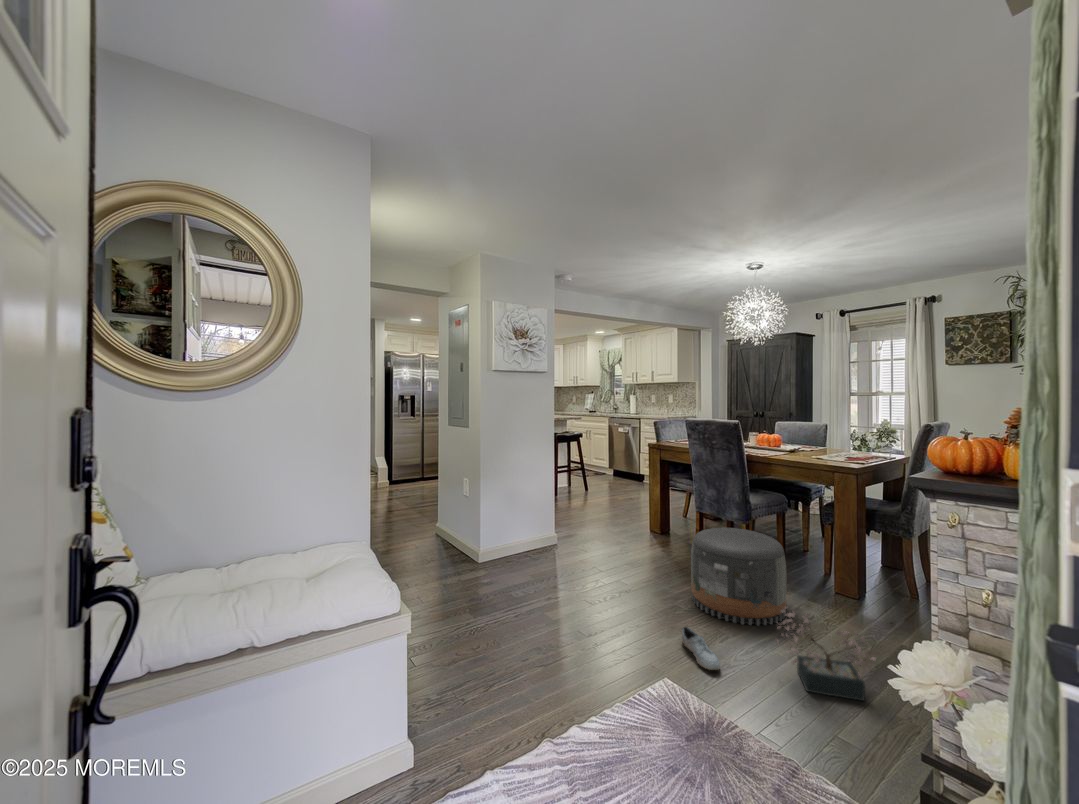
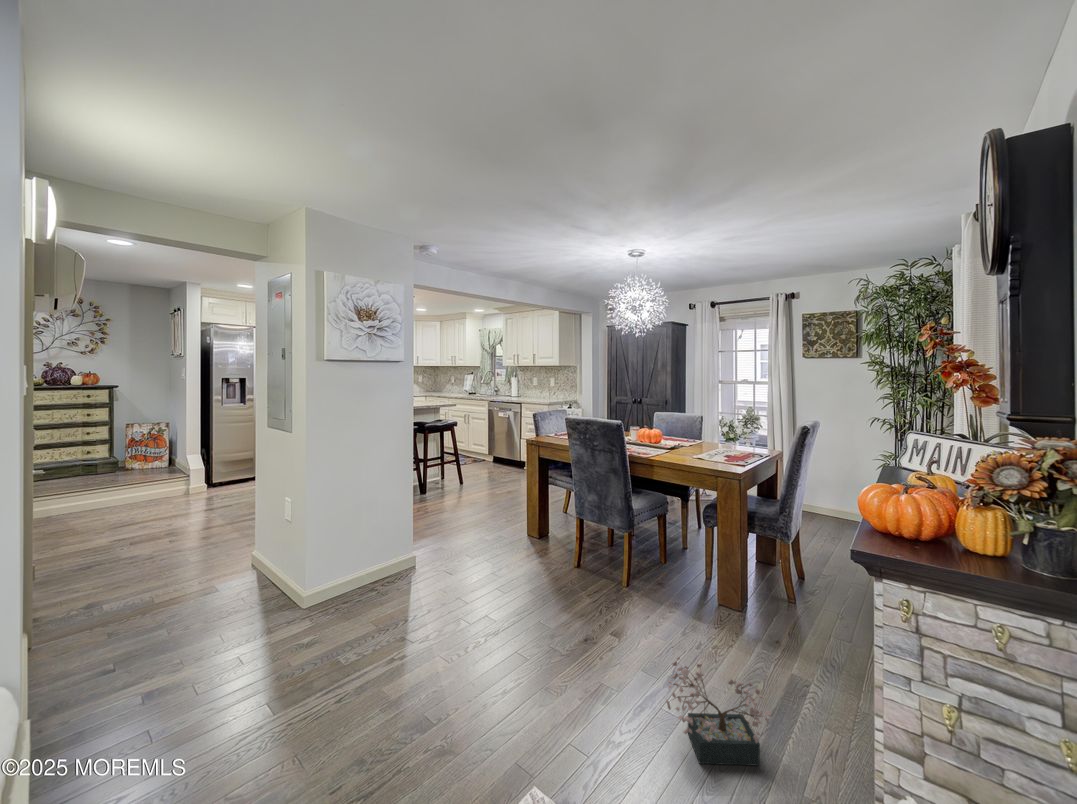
pouf: present [691,528,786,626] -> none [571,545,672,665]
shoe: present [682,627,720,670] -> none [558,687,603,752]

